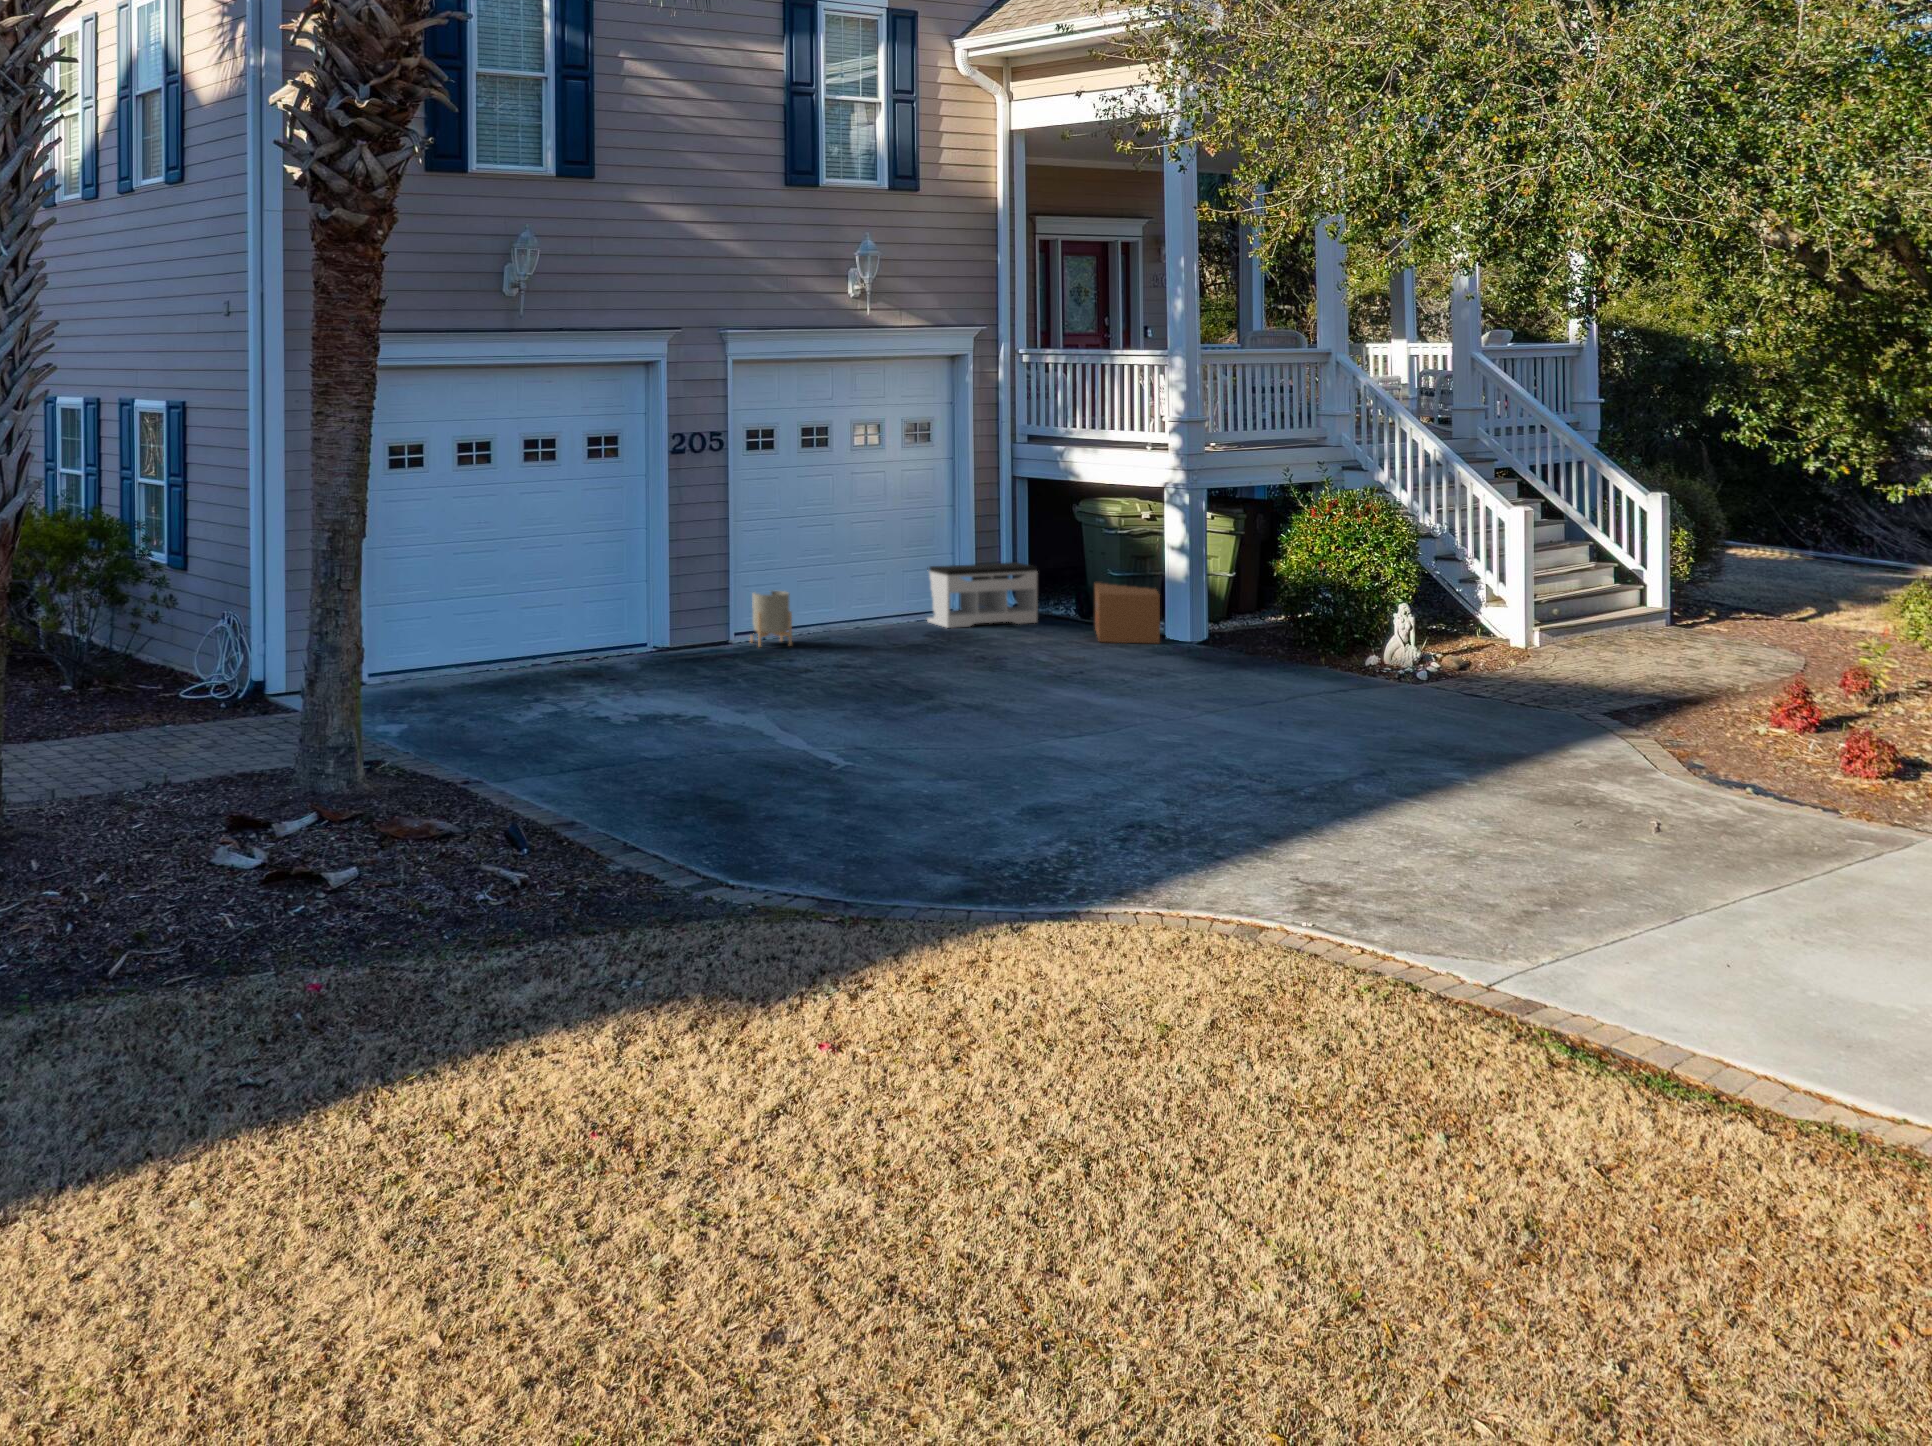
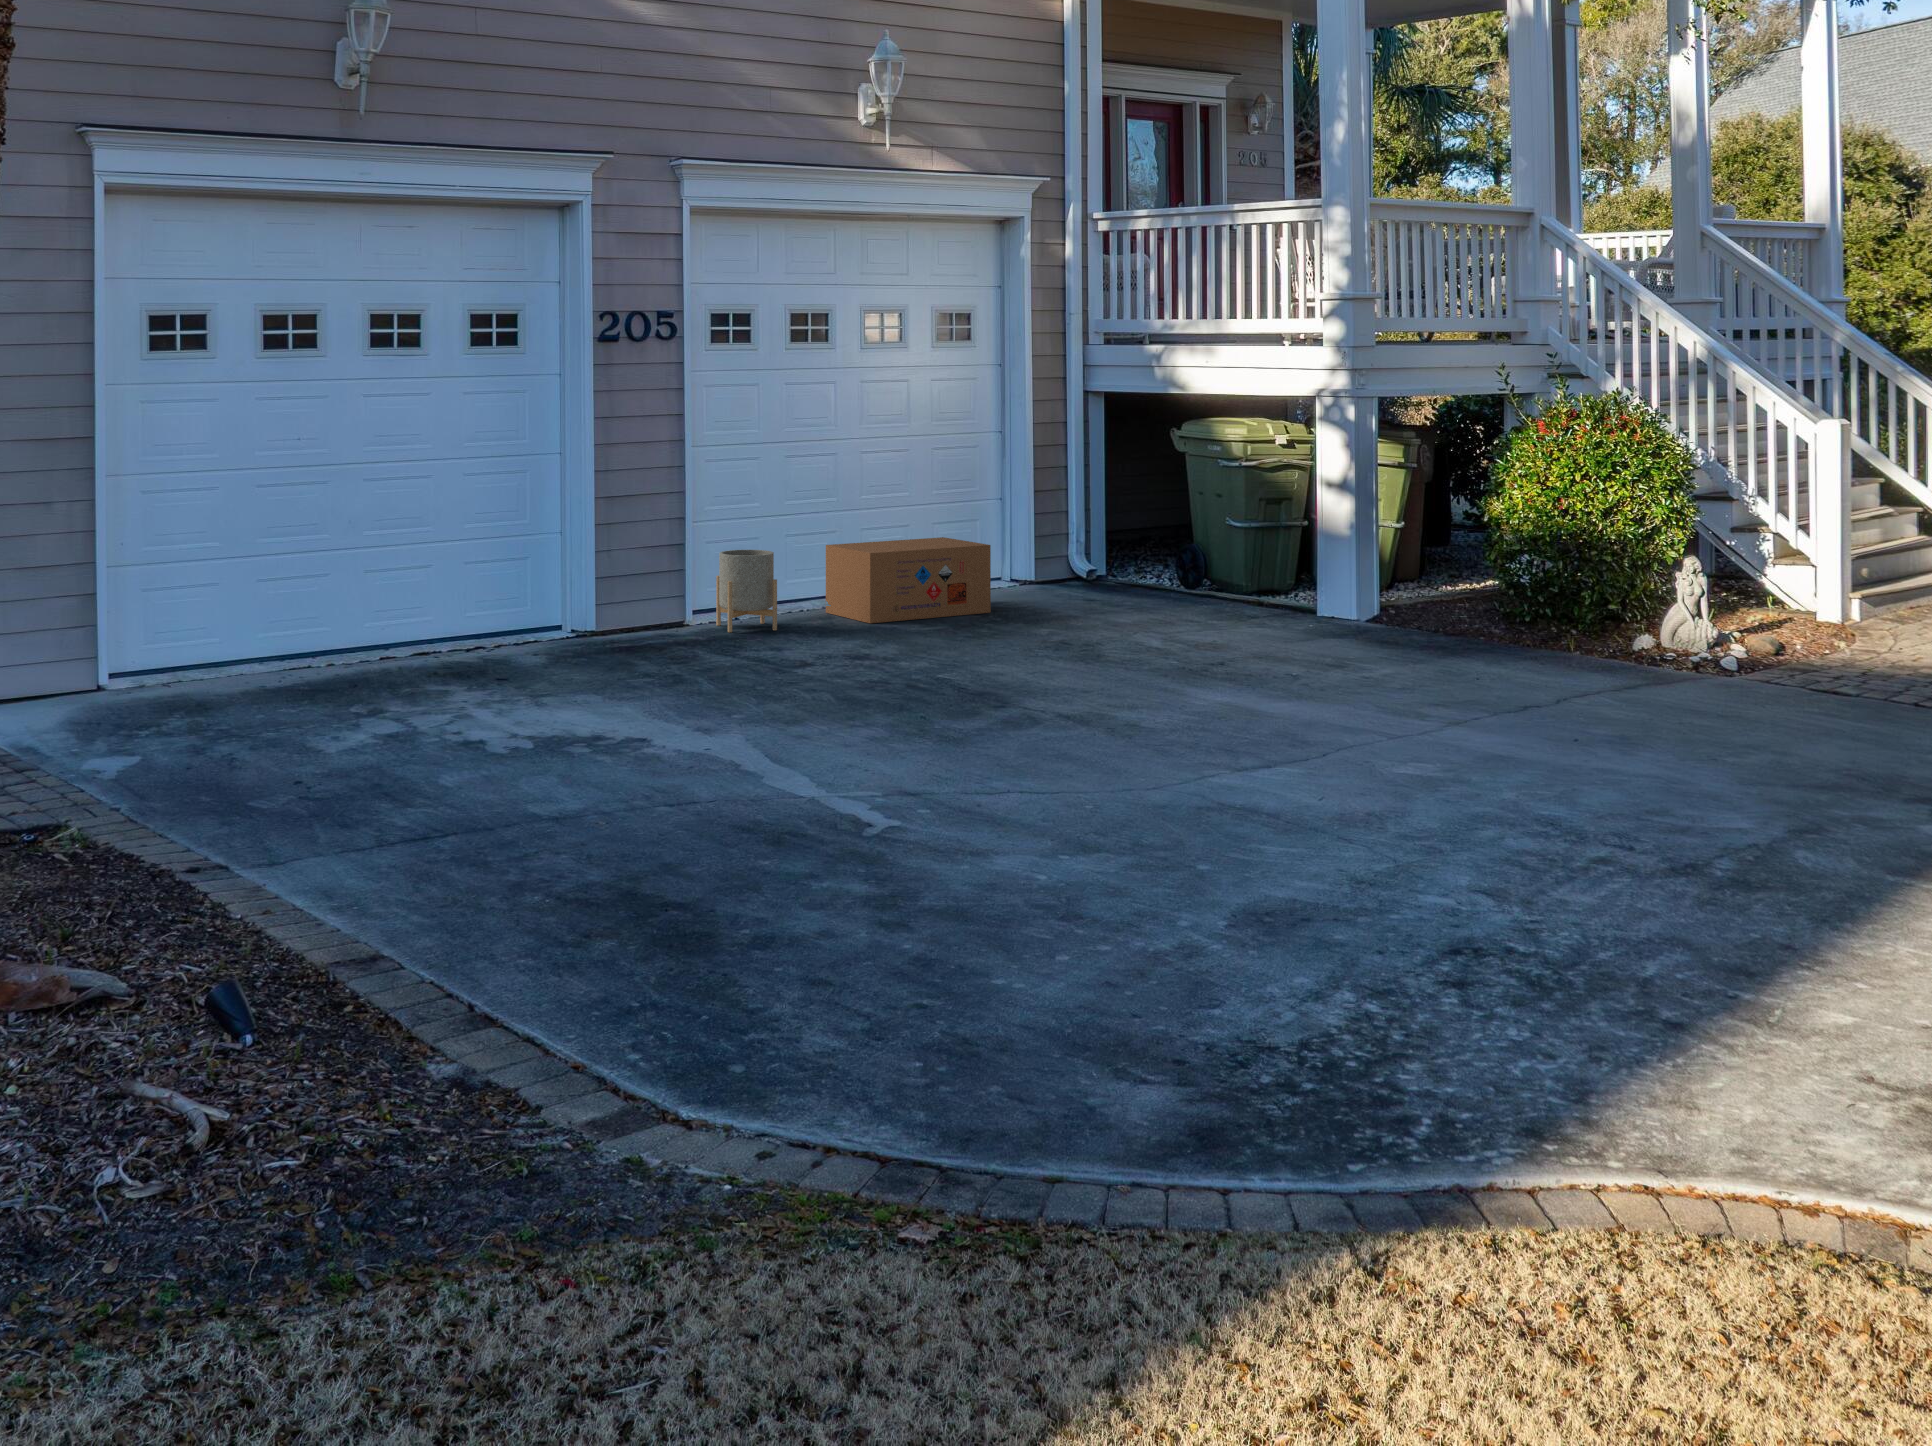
bench: present [927,562,1038,628] -> none [968,511,1125,603]
cardboard box: present [1095,583,1160,643] -> present [826,537,991,623]

